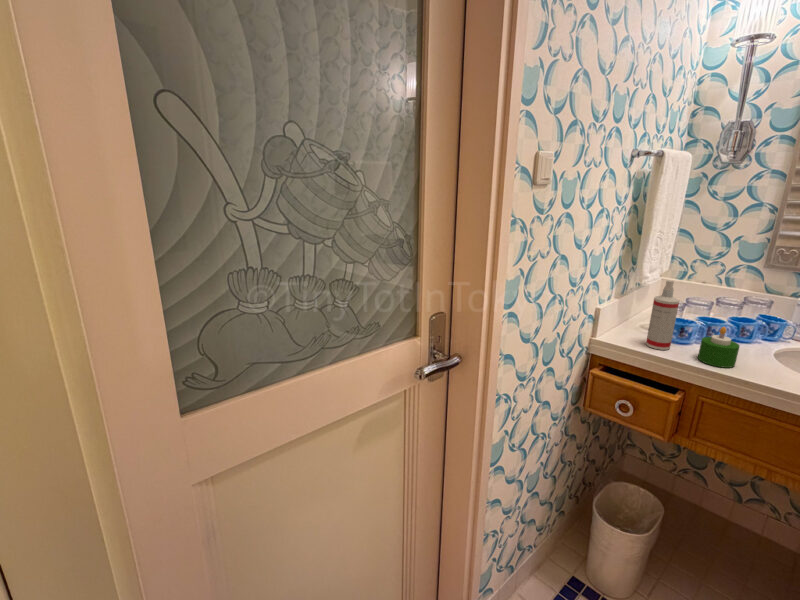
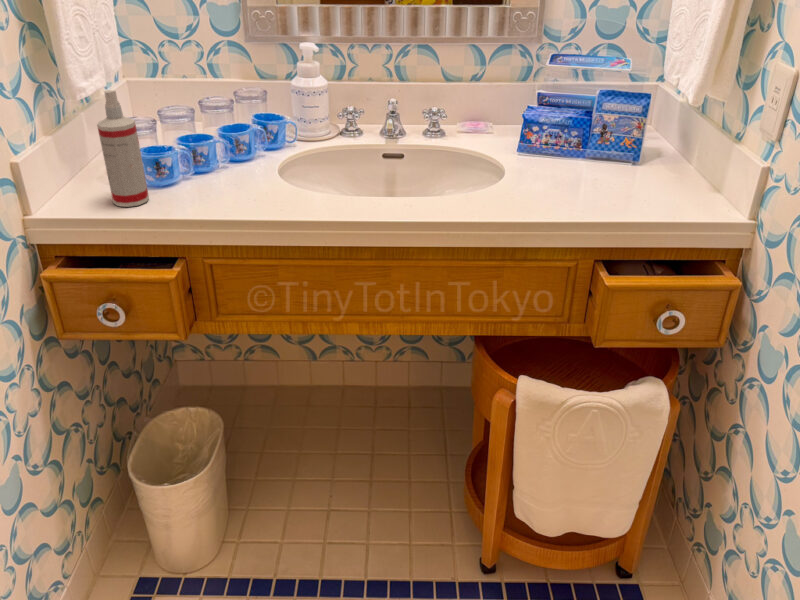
candle: present [698,327,740,368] -> none [182,148,232,210]

